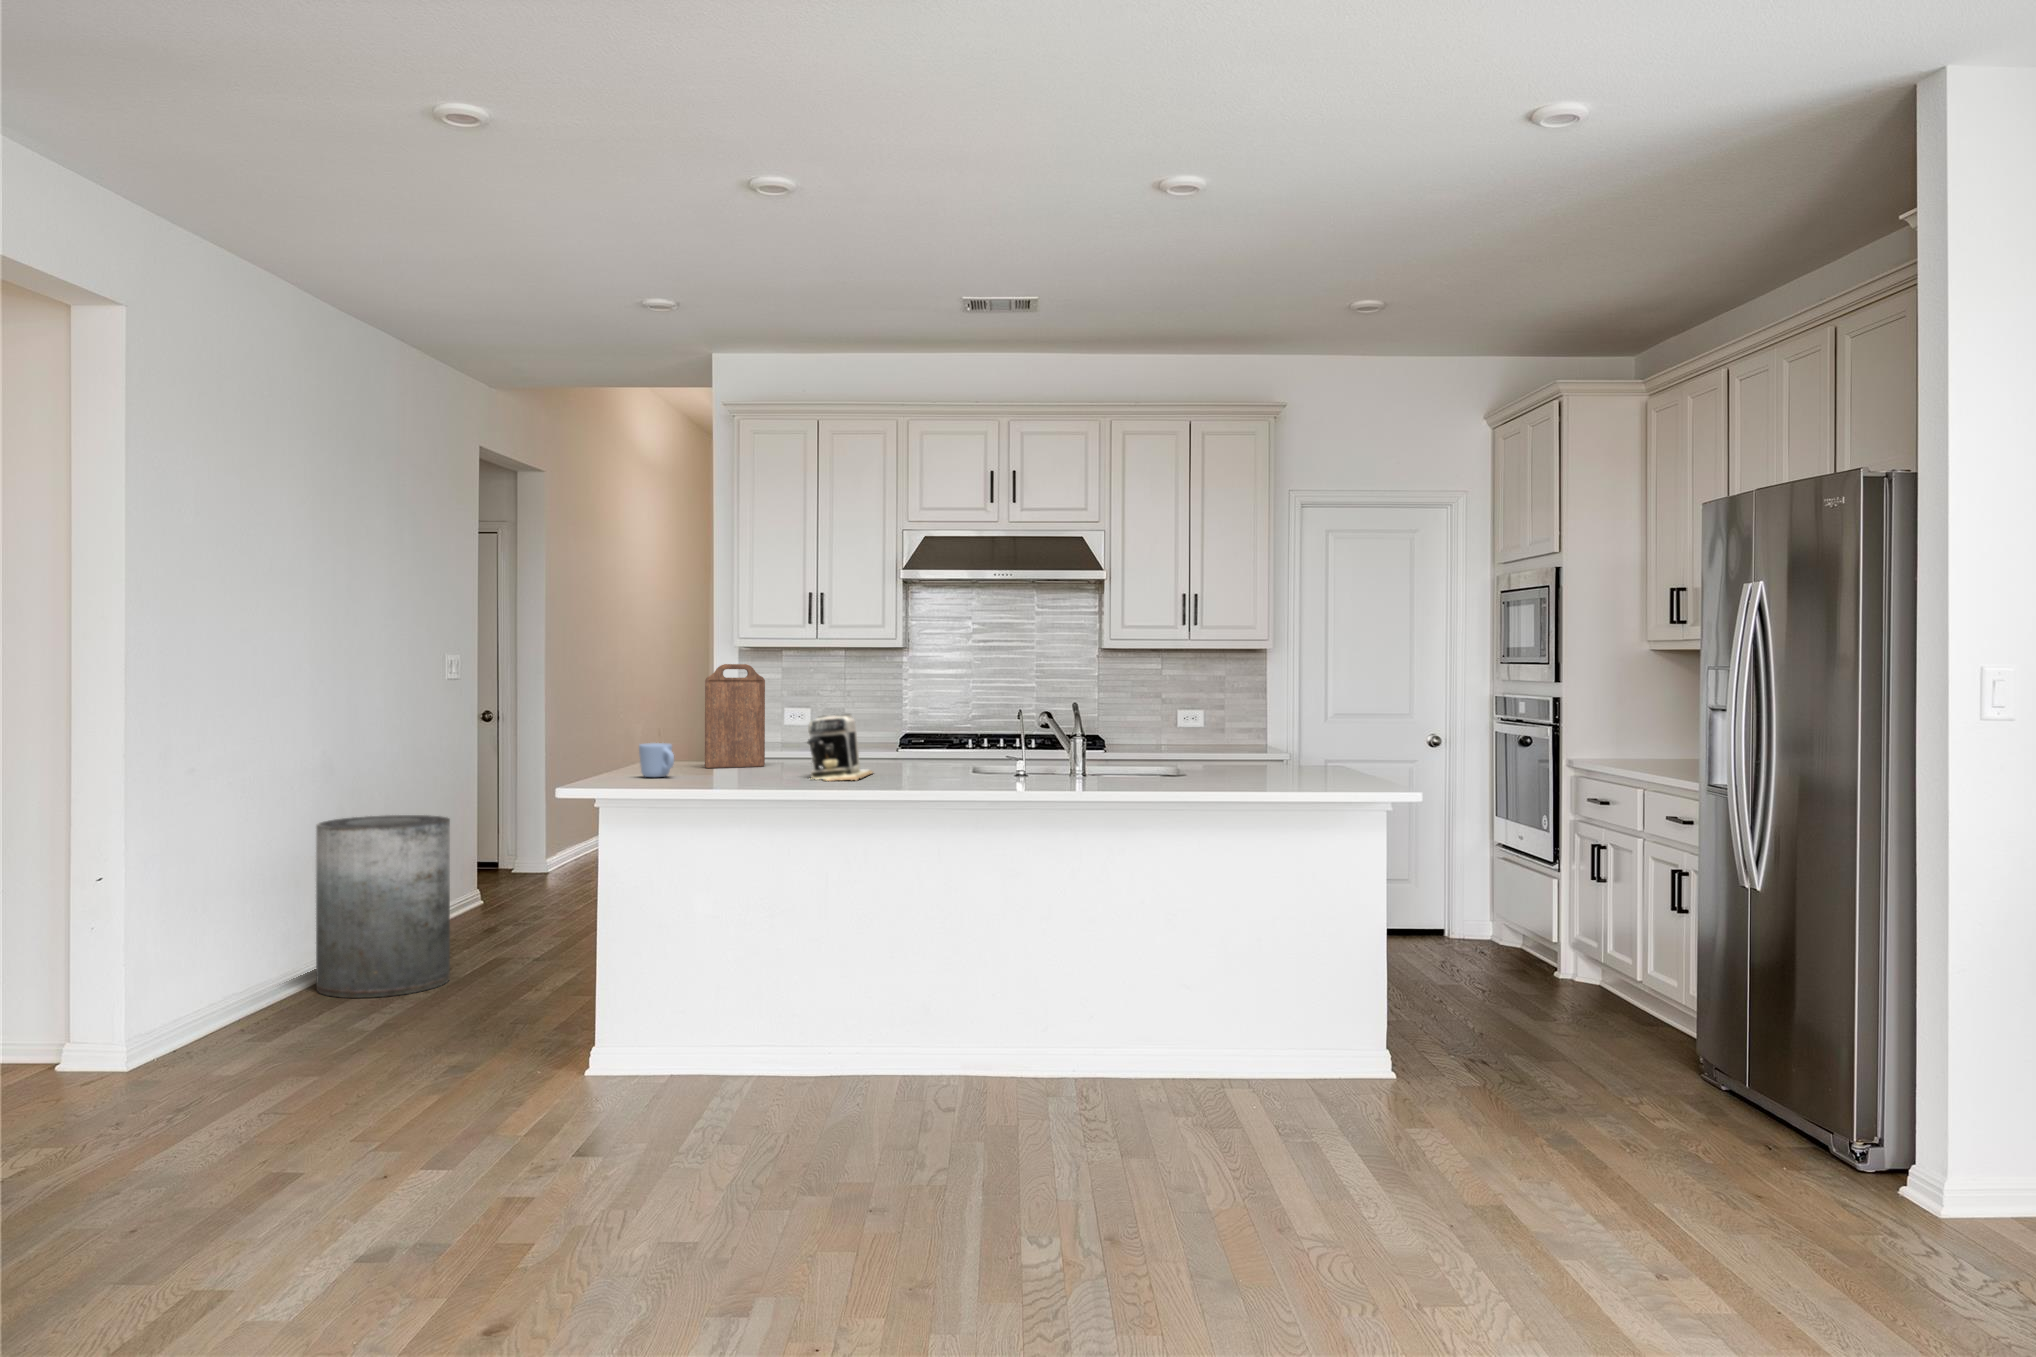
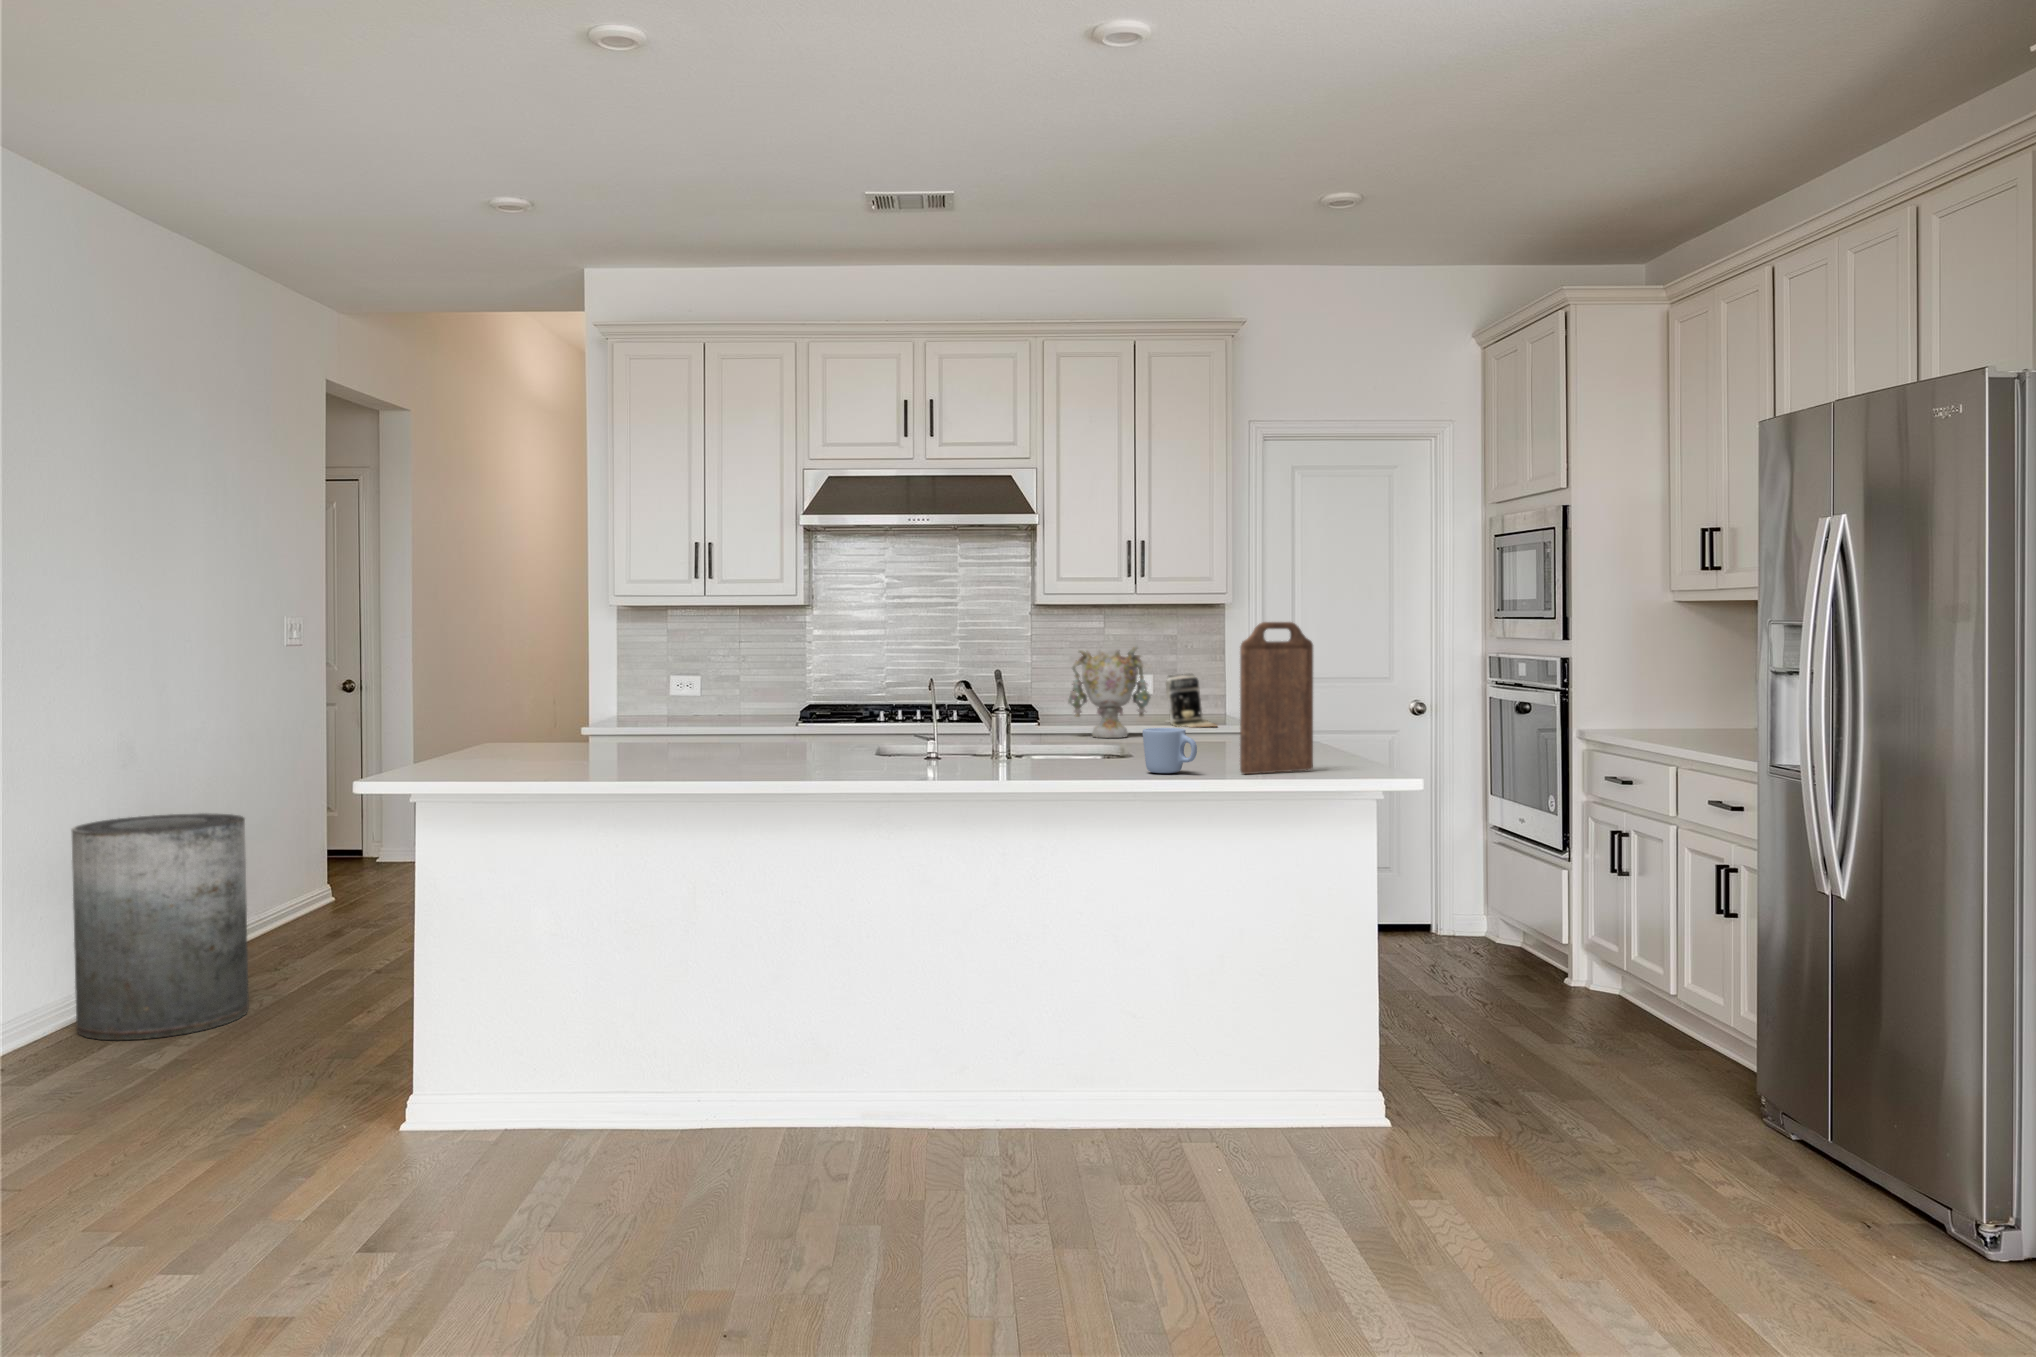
cutting board: present [705,664,765,768] -> present [1240,622,1313,774]
vase: none [1130,682,1200,761] -> present [1068,645,1151,738]
coffee maker: present [807,714,872,781] -> present [1166,674,1217,727]
mug: present [639,743,674,777] -> present [1143,728,1197,773]

